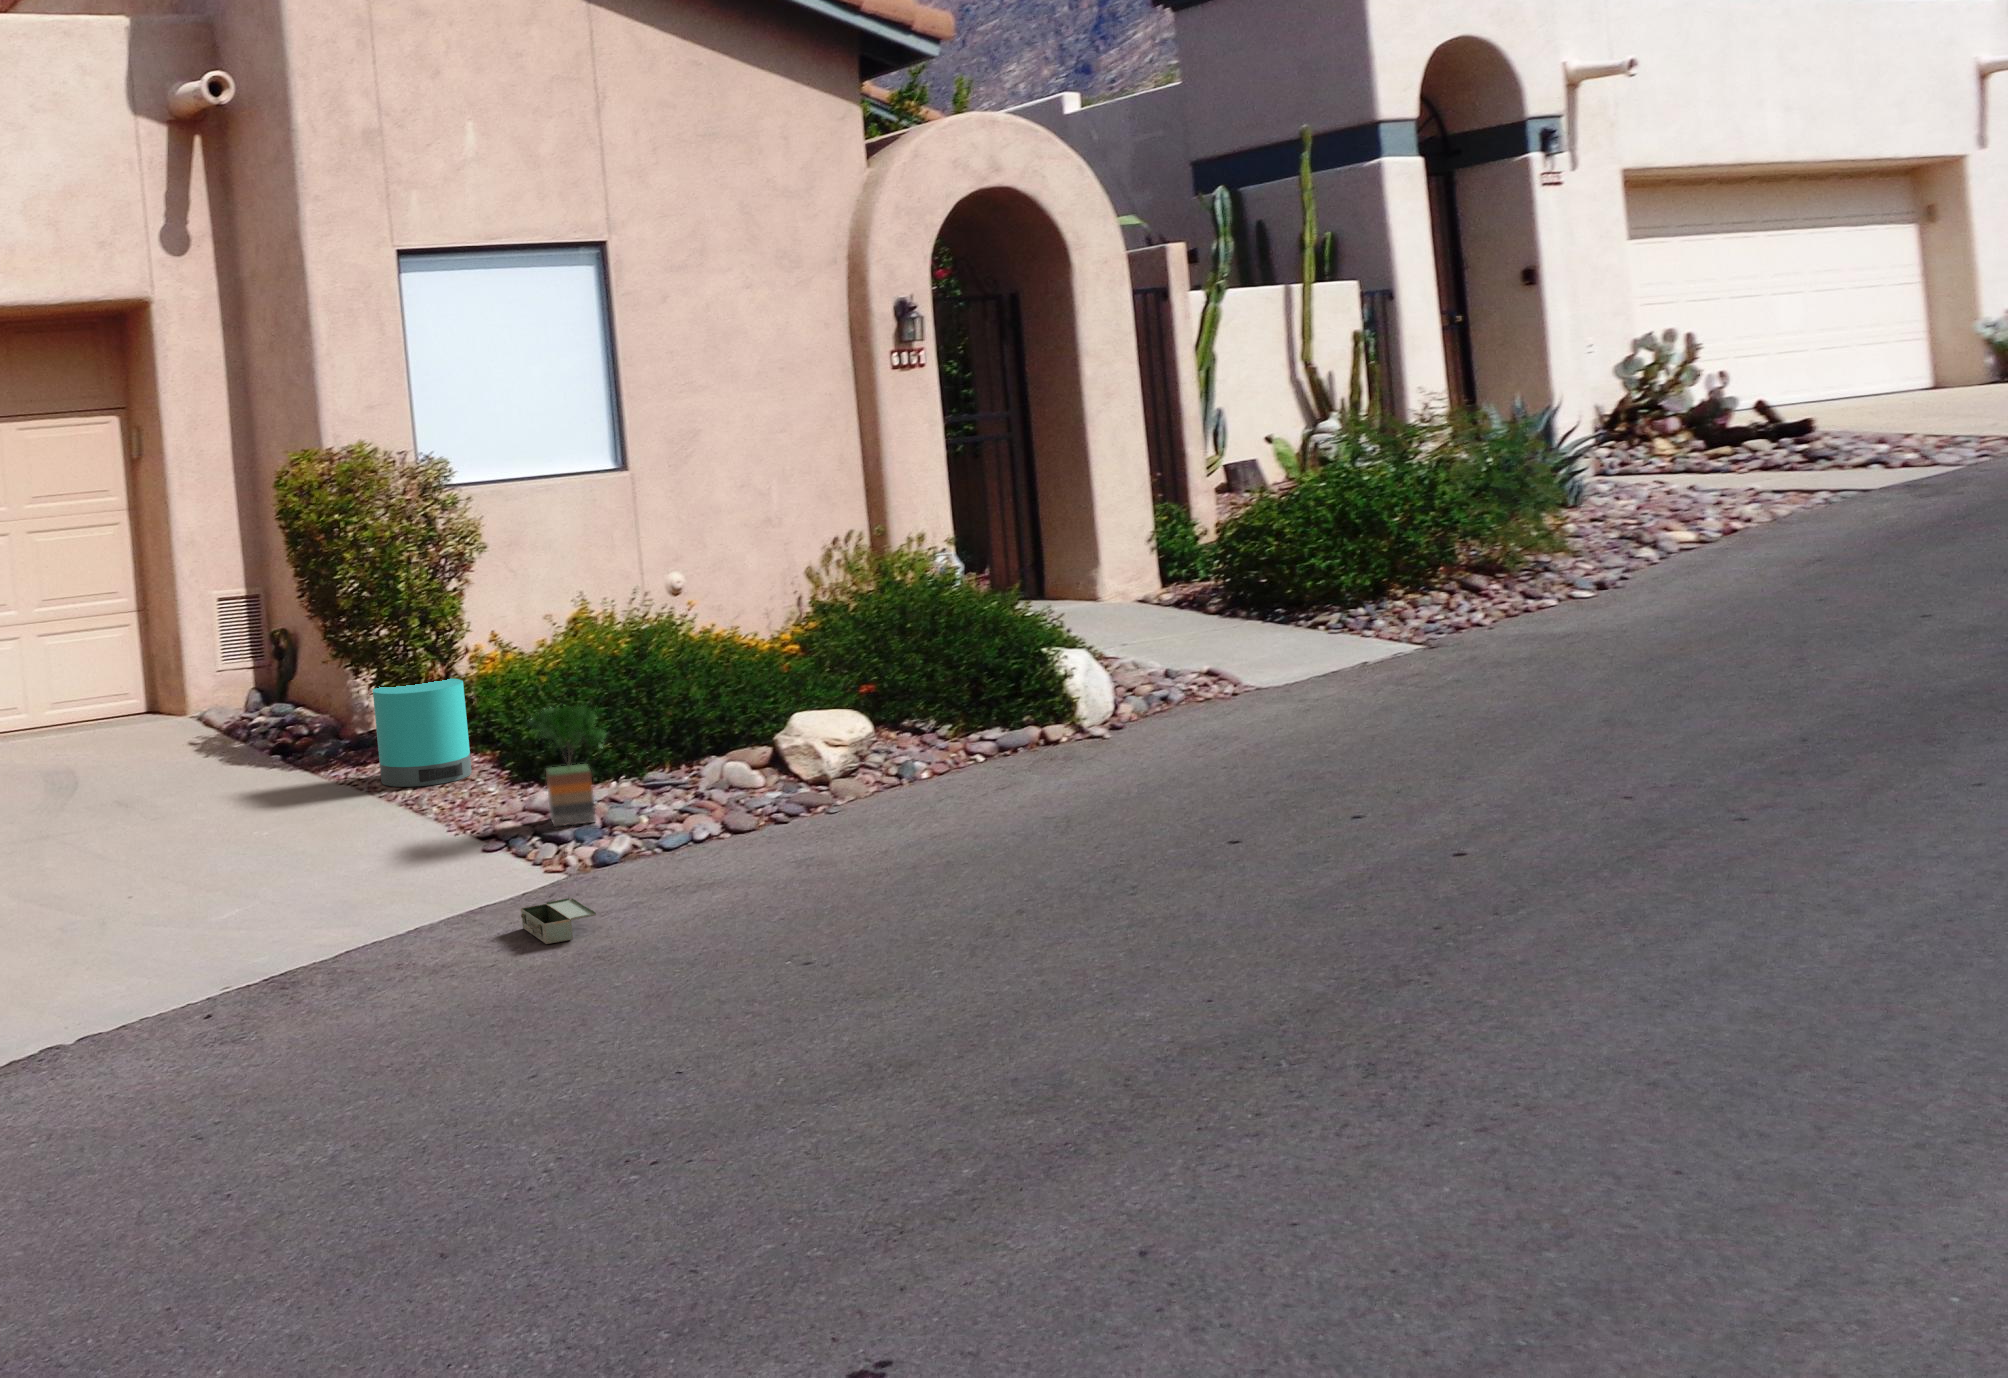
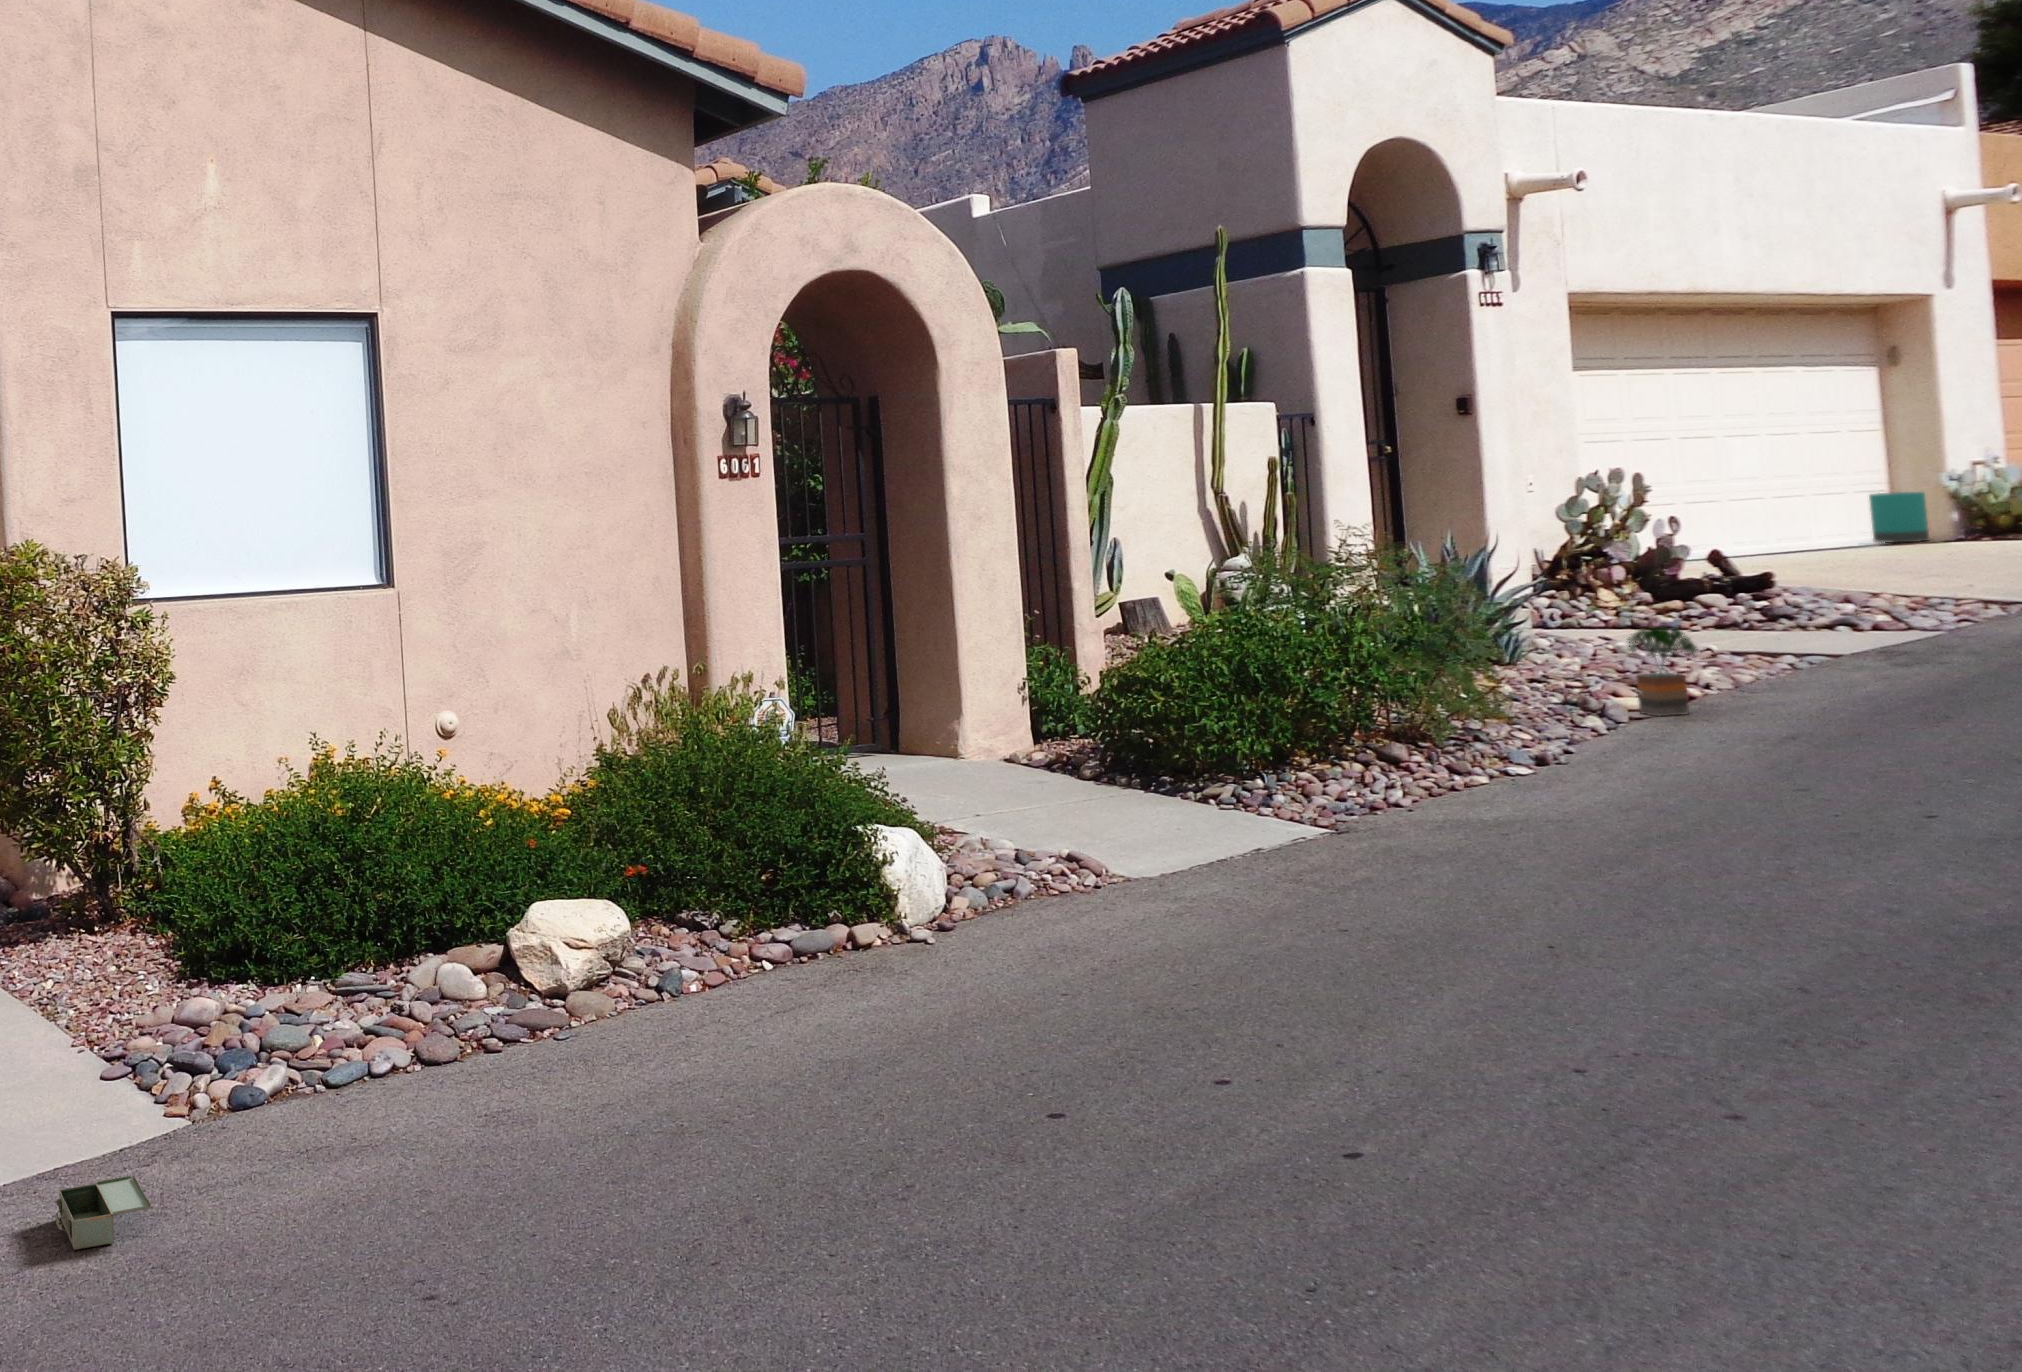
trash can: present [373,679,472,787] -> present [1869,492,1929,543]
potted tree: present [529,704,605,826] -> present [1627,627,1698,716]

